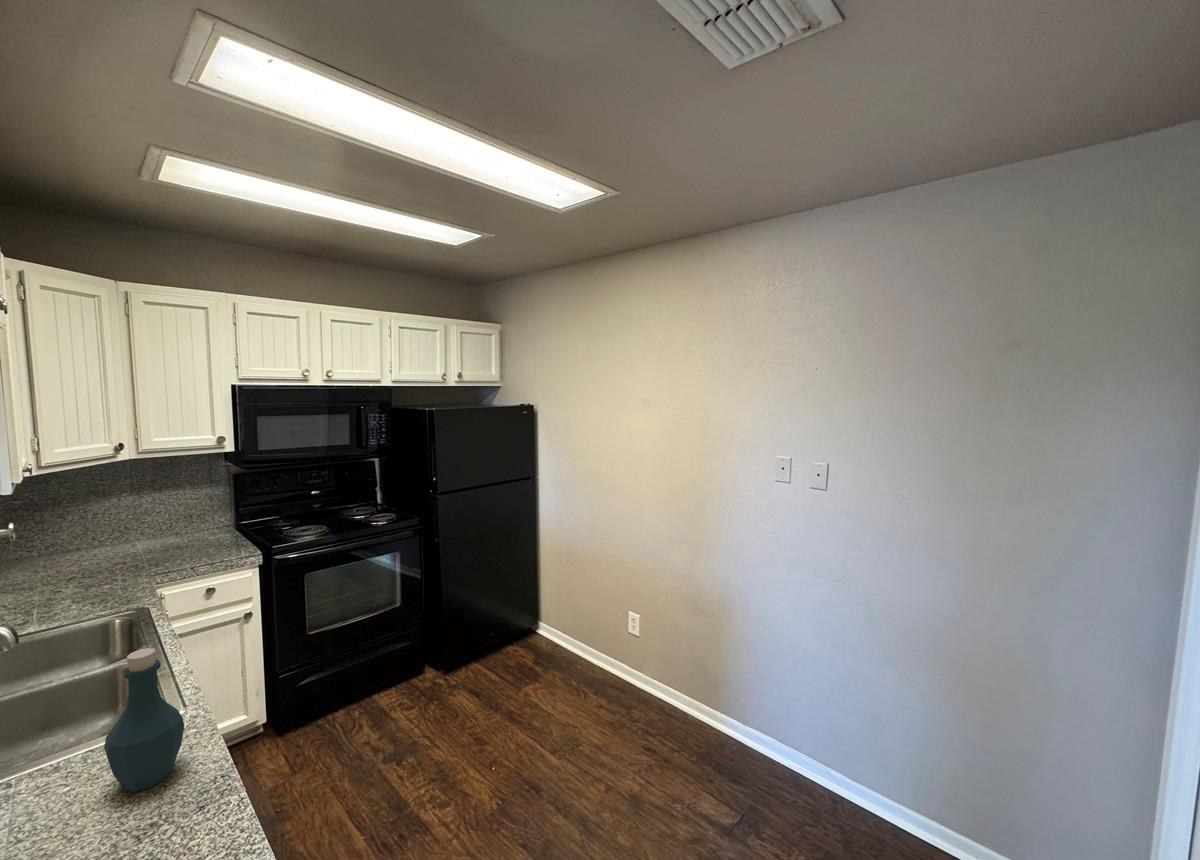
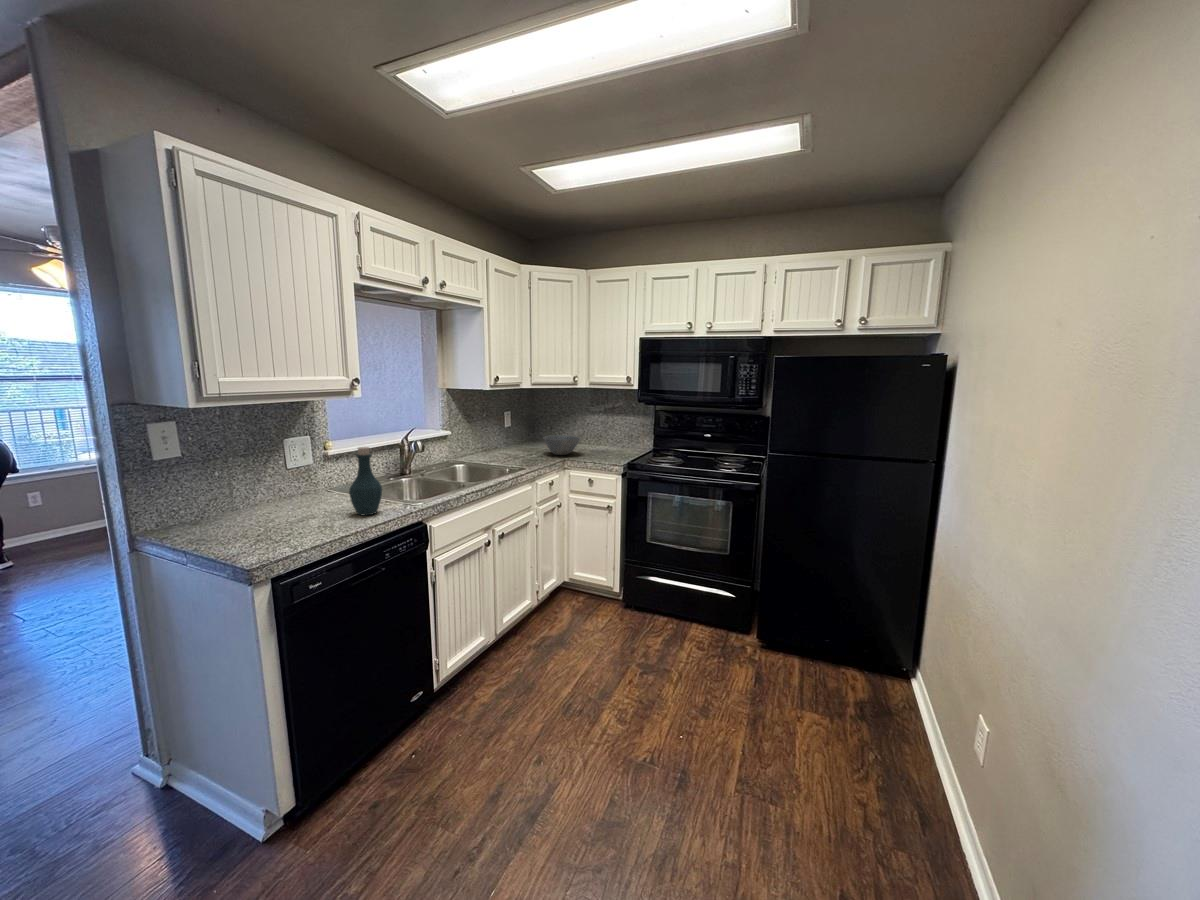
bowl: none [72,533,158,572] -> present [543,435,580,455]

